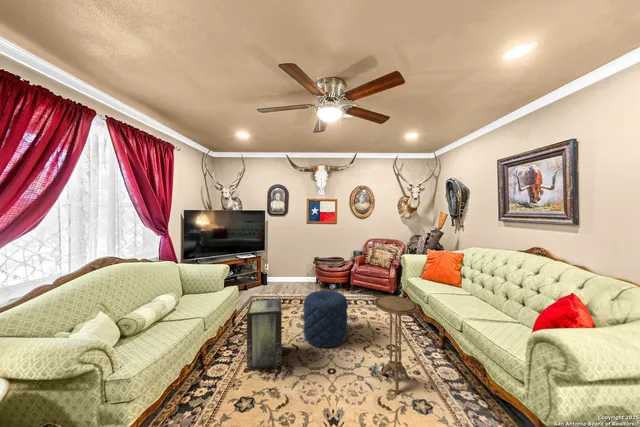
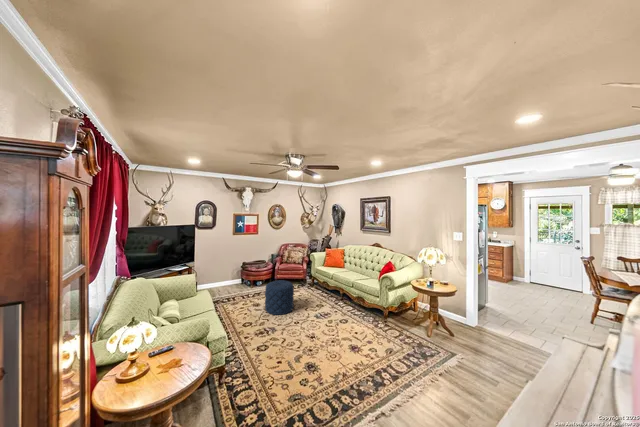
side table: present [374,296,418,394] -> none [318,274,339,321]
storage box: present [247,299,282,370] -> none [238,289,267,335]

